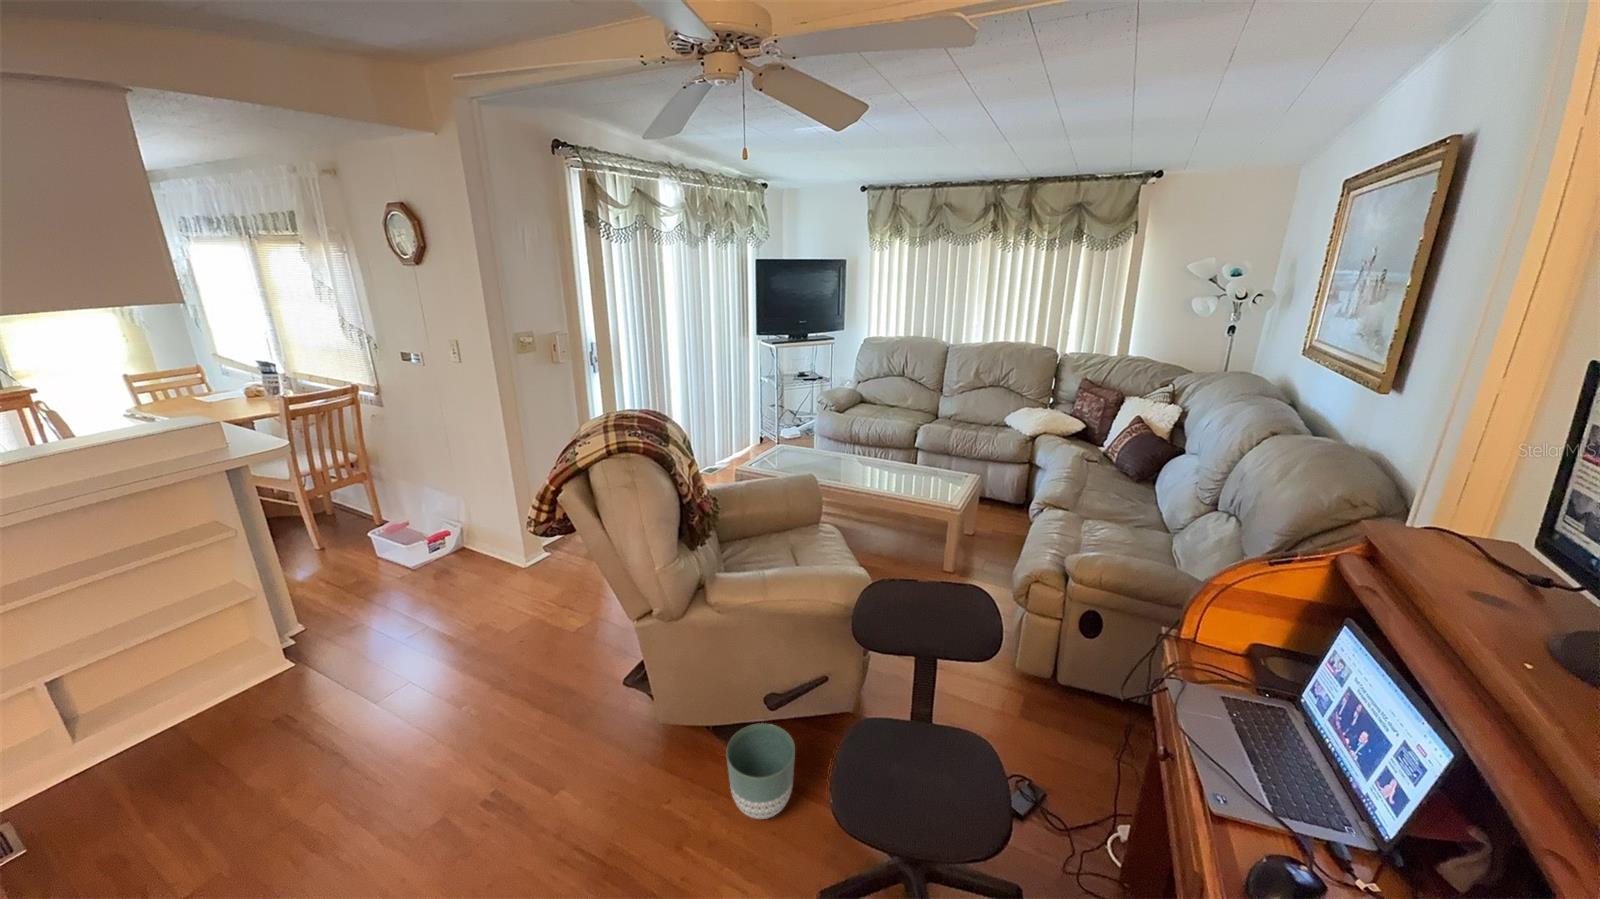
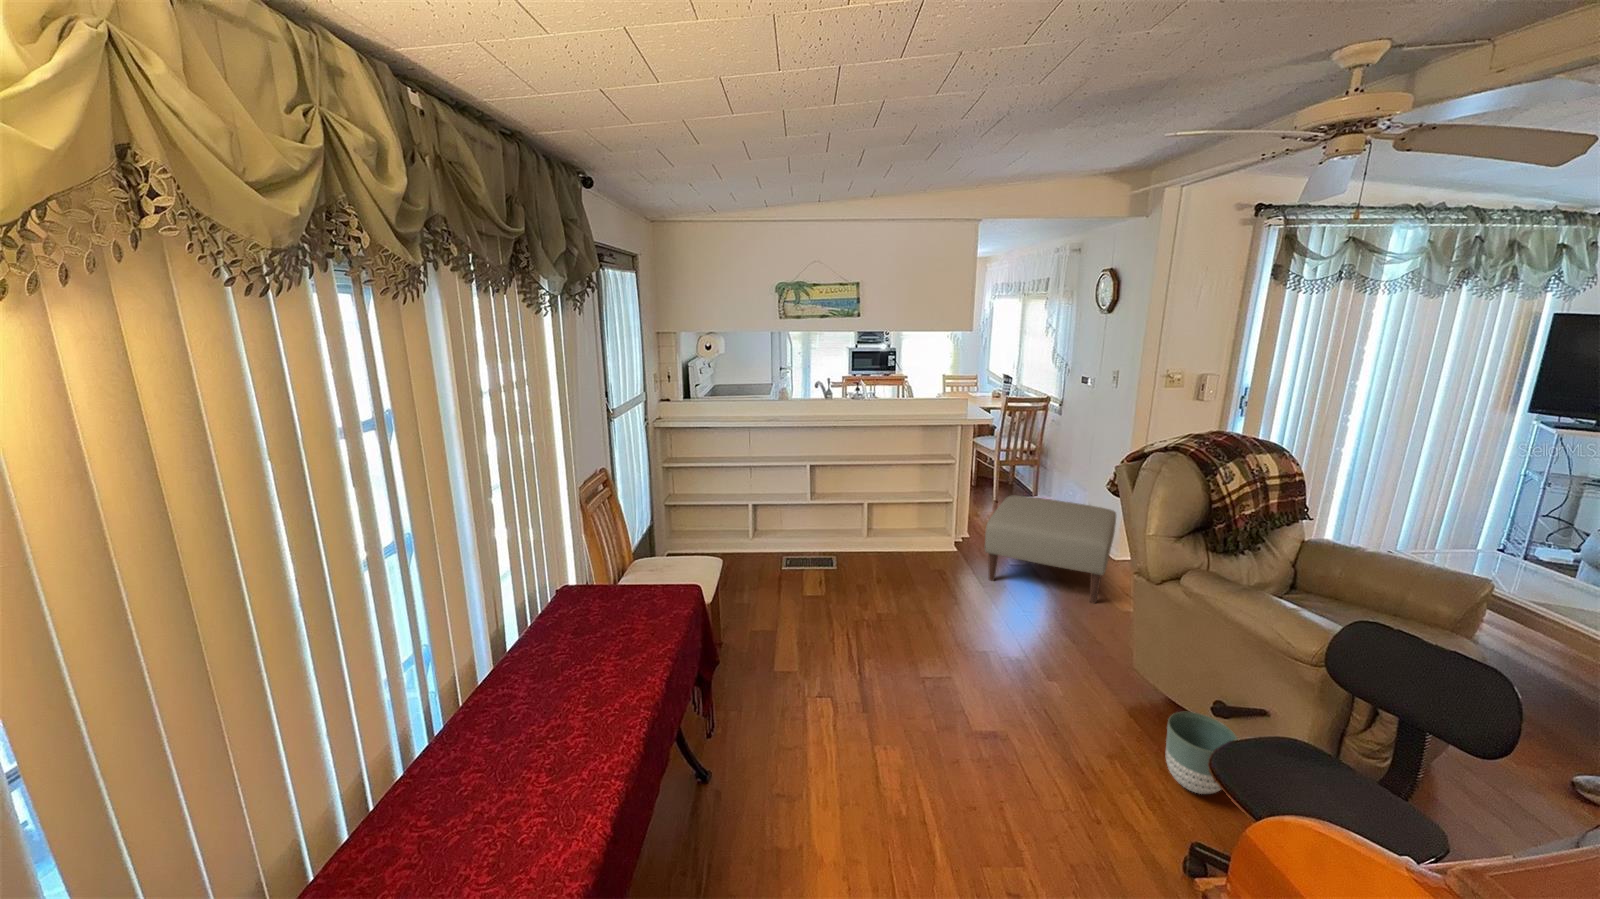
ottoman: none [346,513,540,687] -> present [985,496,1116,604]

